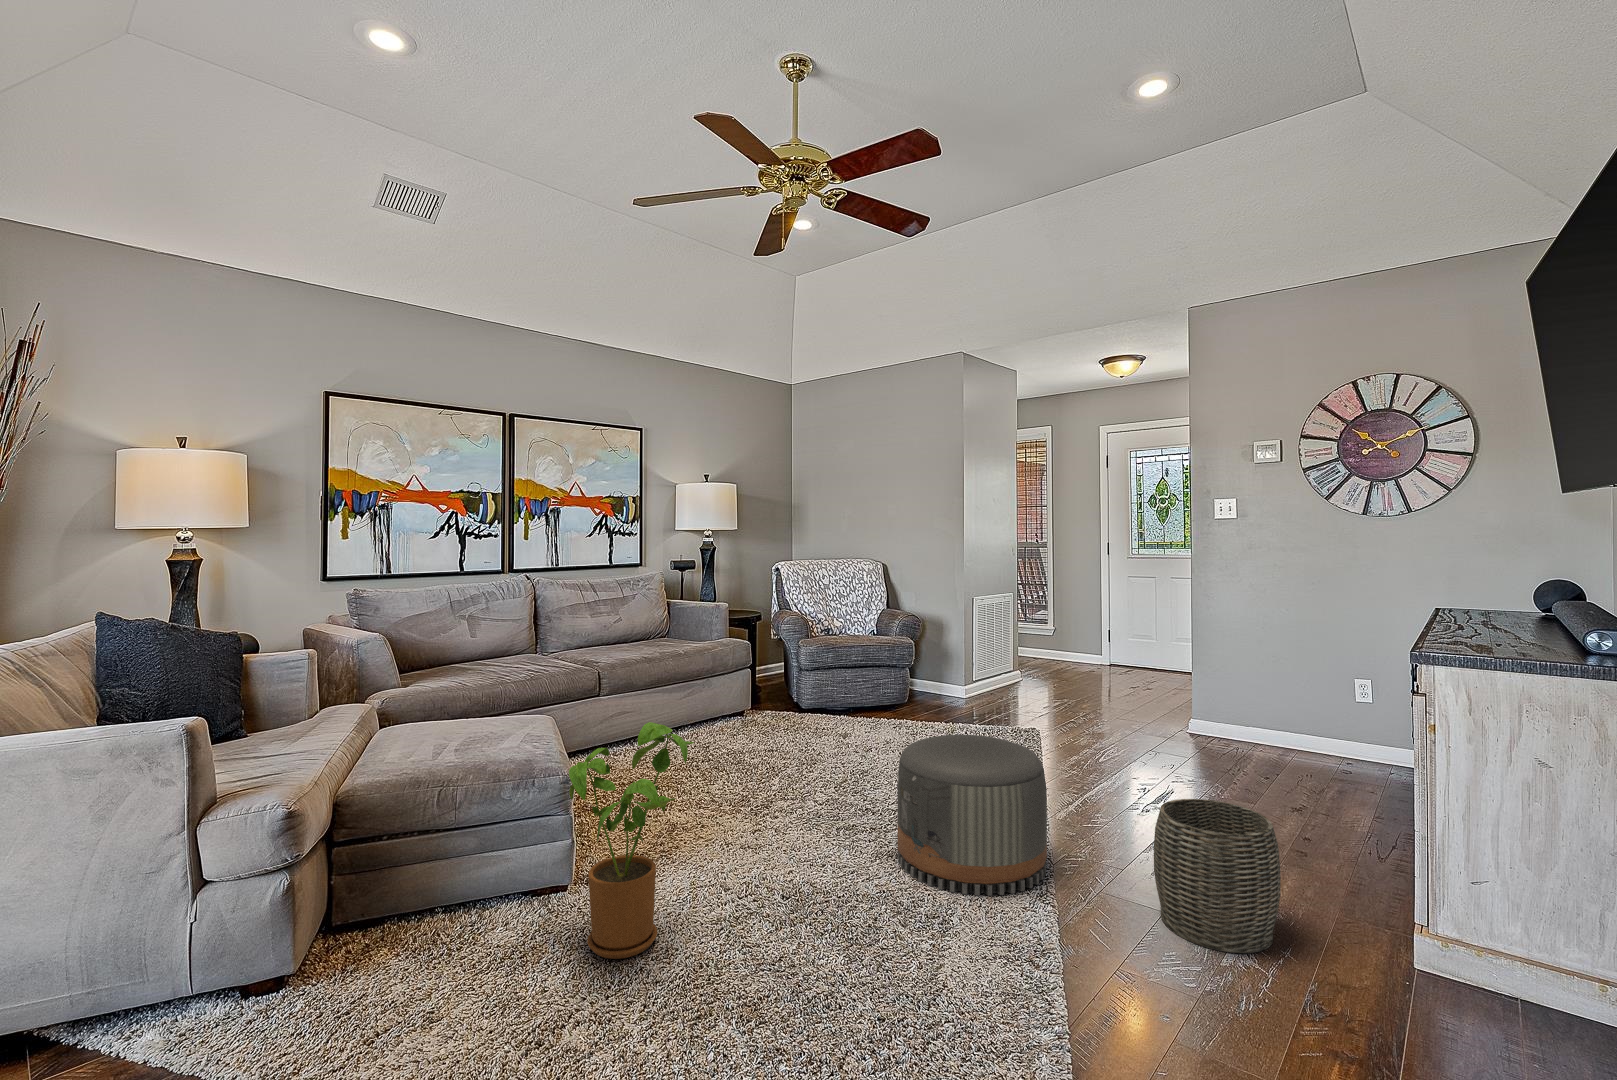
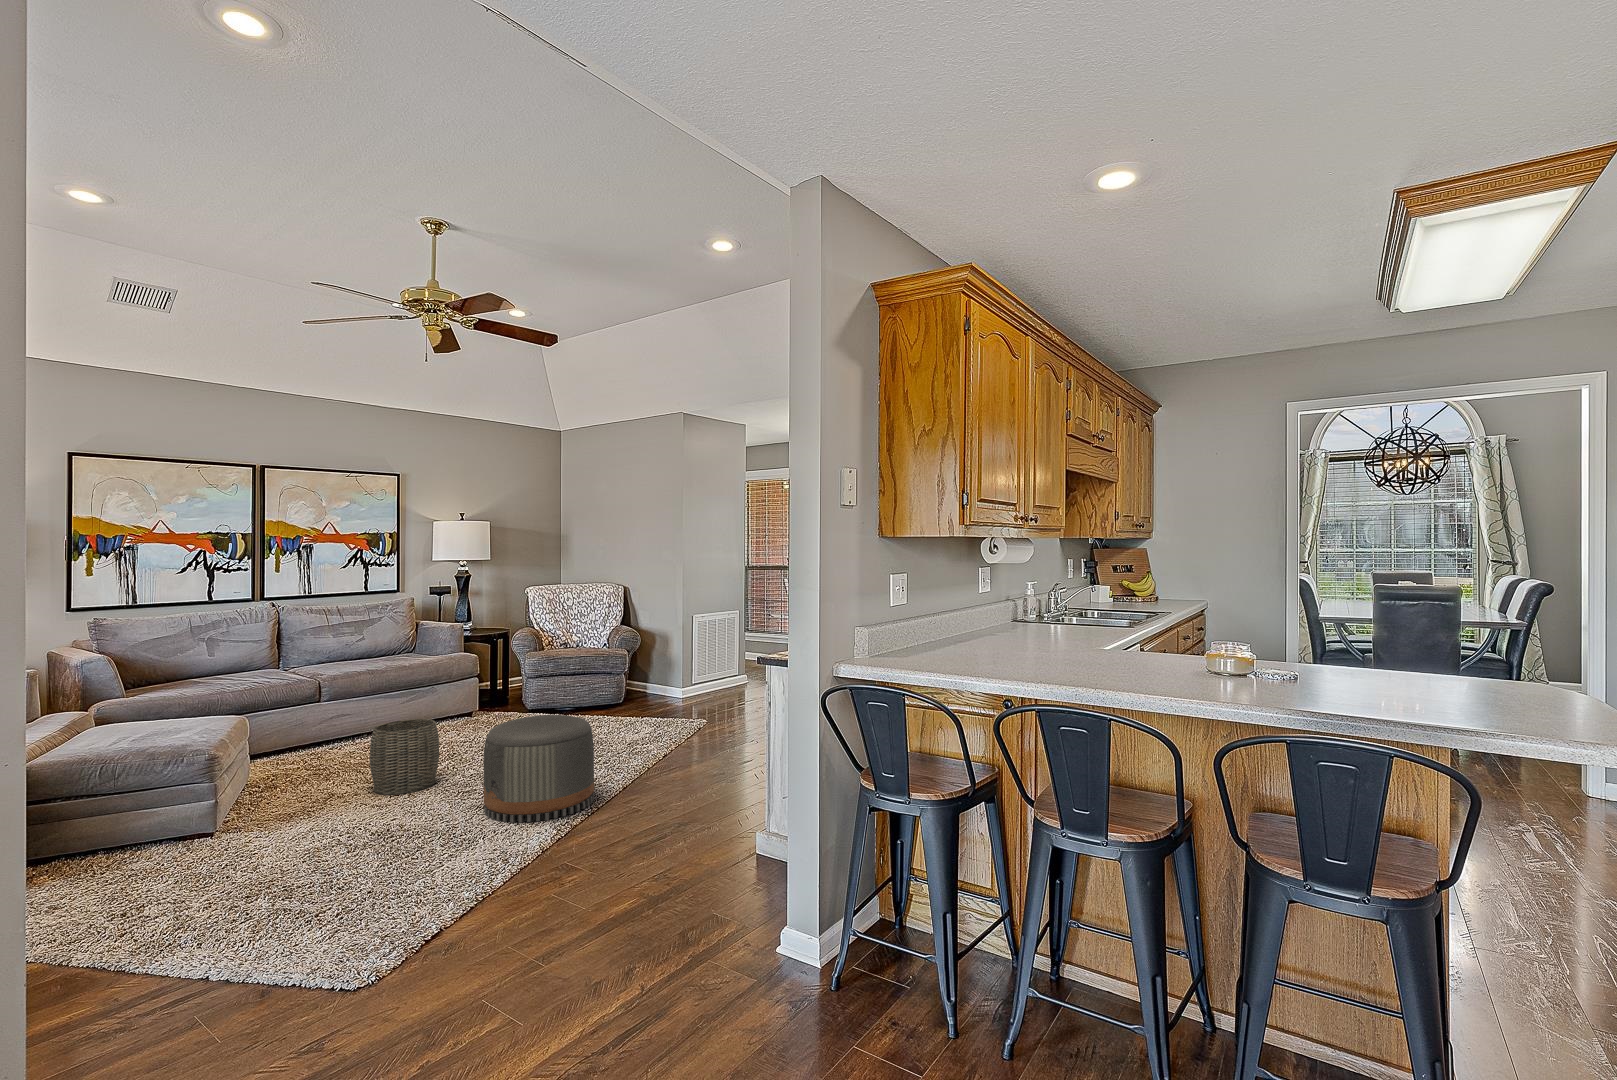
house plant: present [569,722,694,959] -> none [186,708,296,871]
woven basket: present [1154,799,1281,953] -> present [370,719,439,795]

